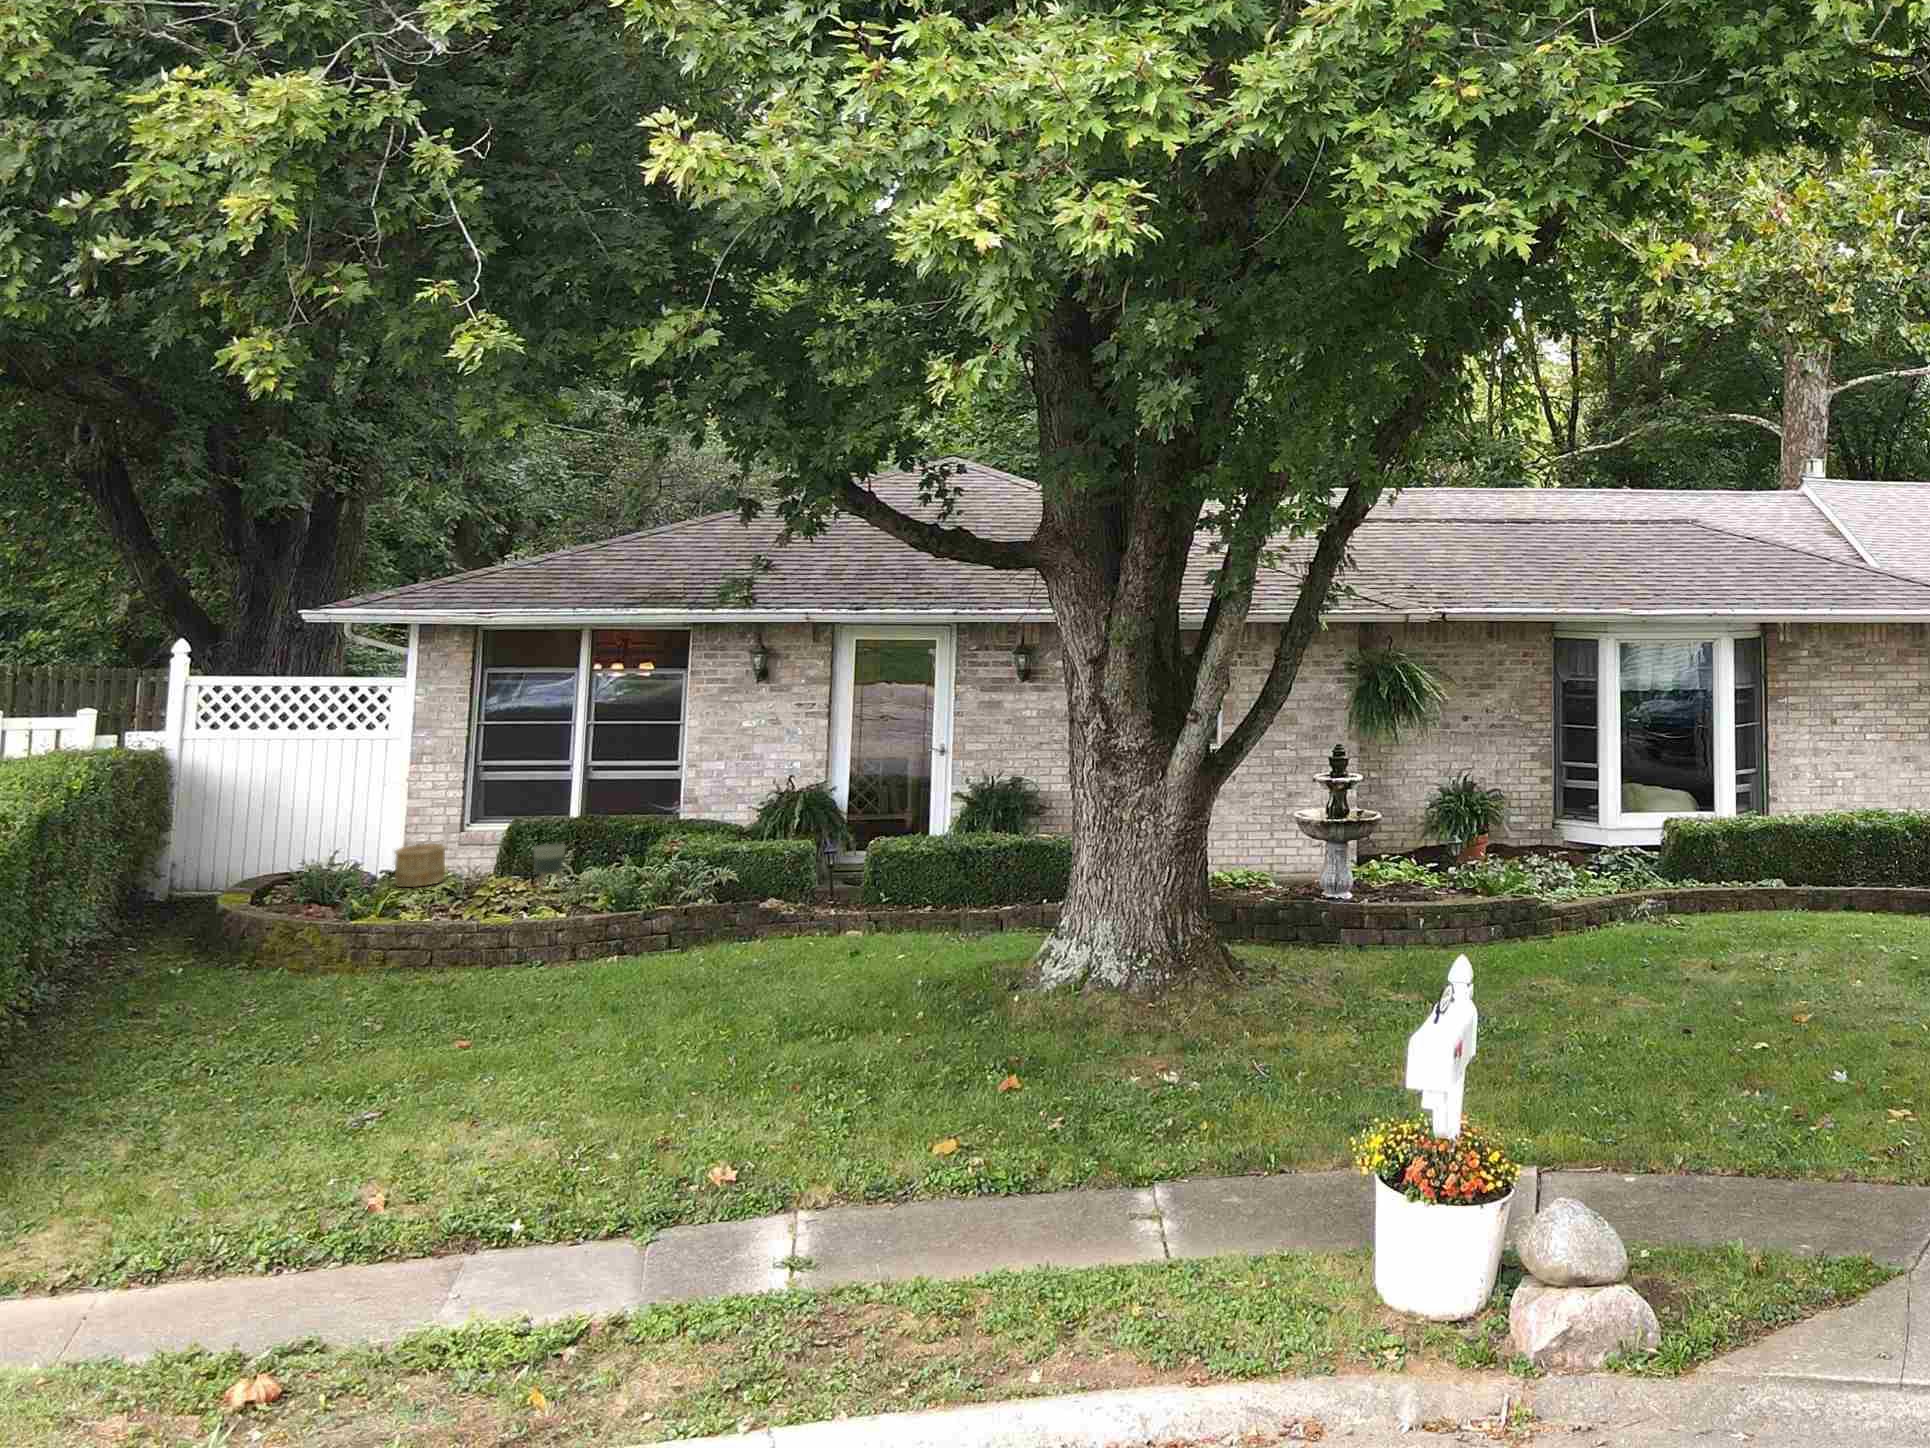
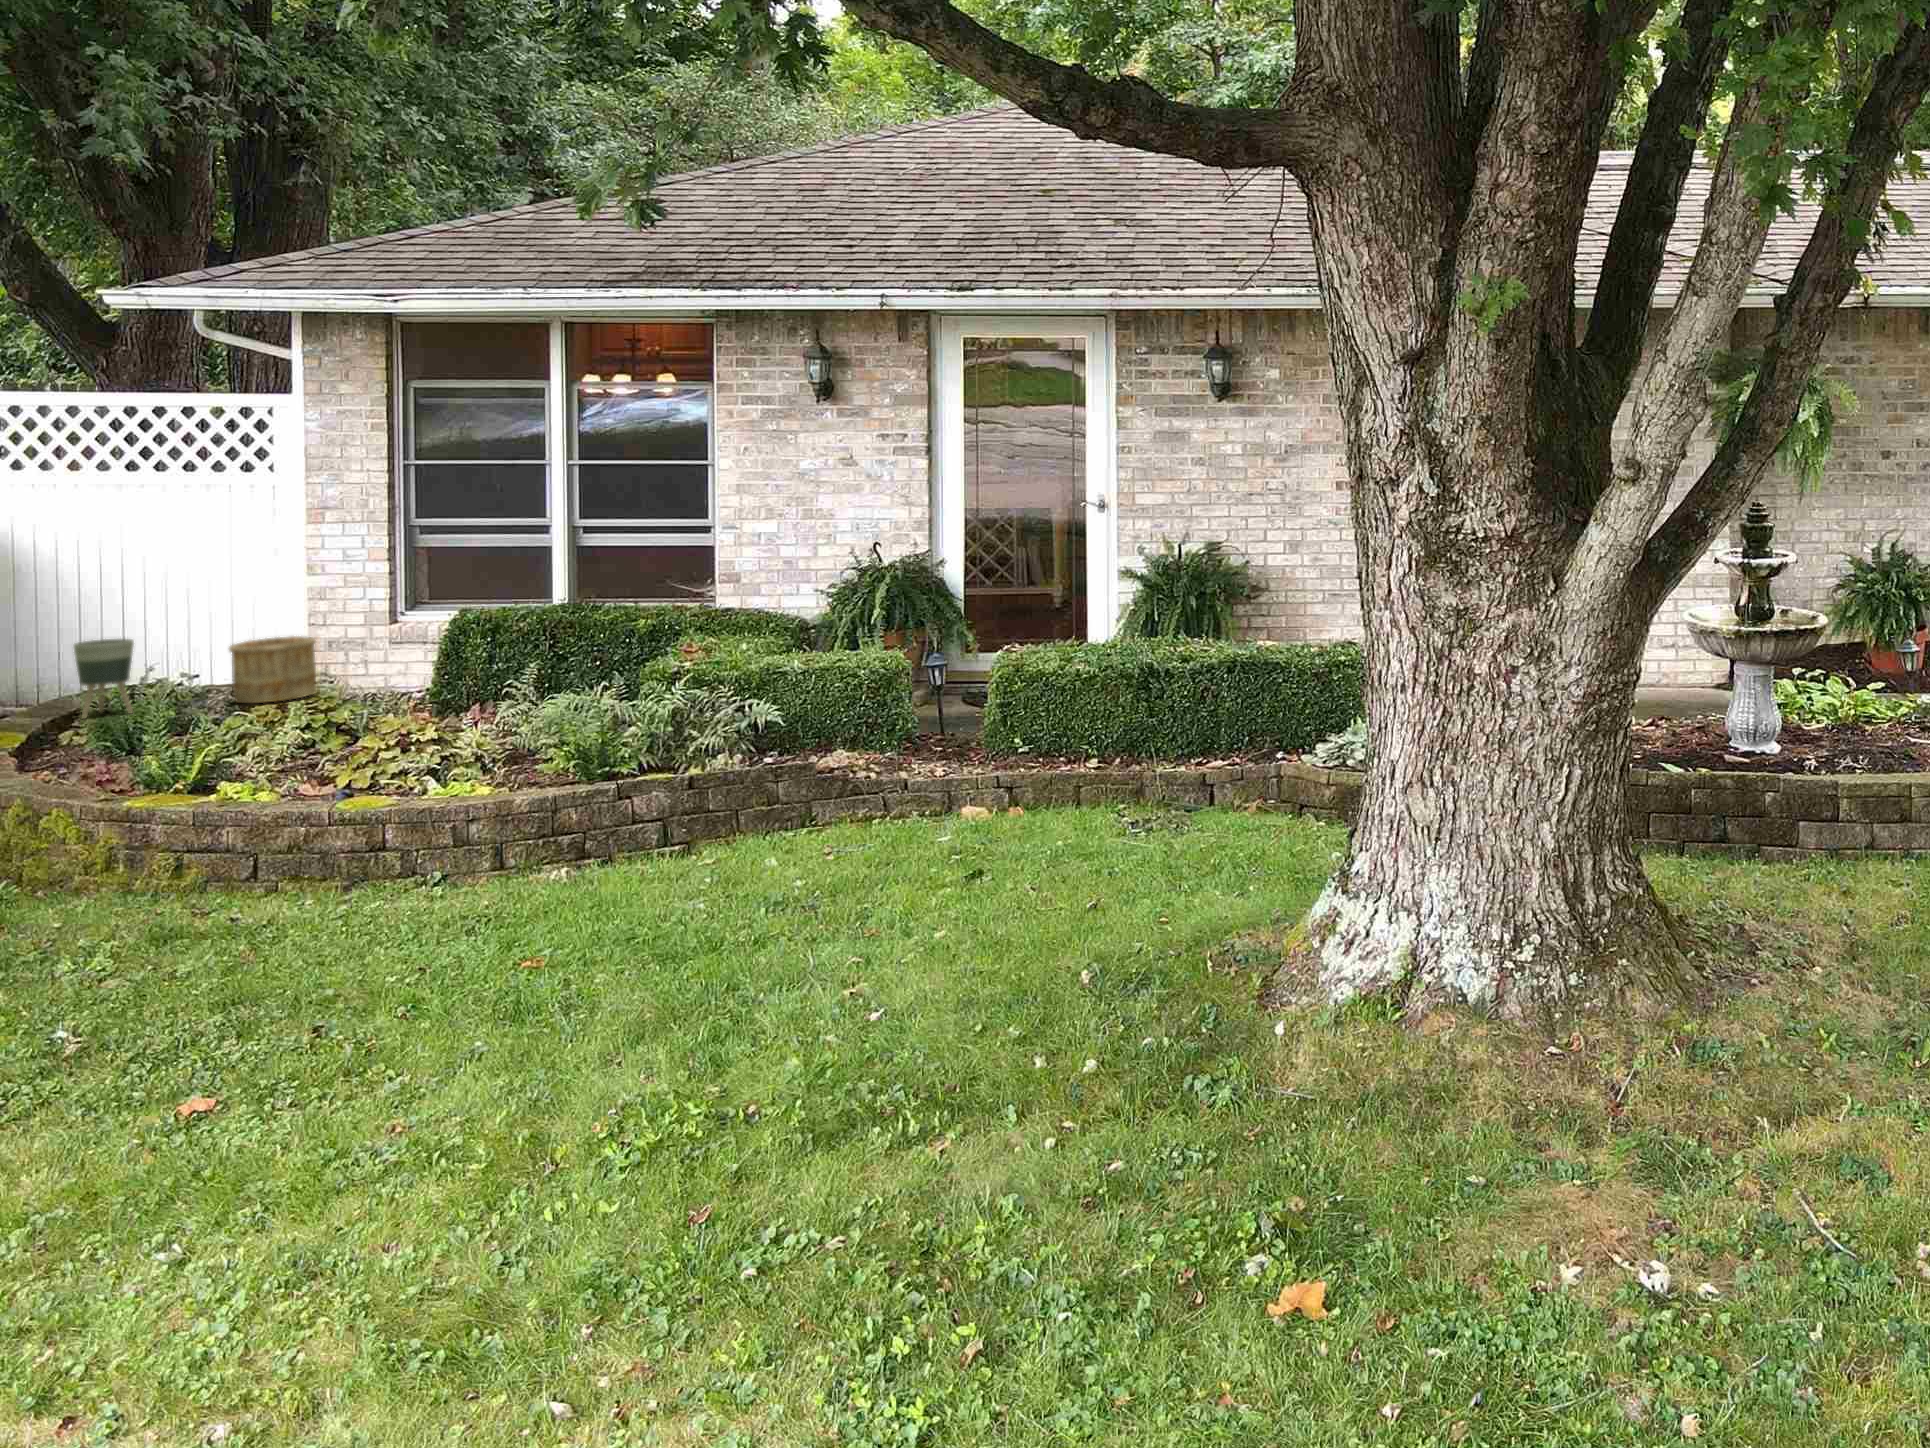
planter: present [534,844,565,893] -> present [74,639,134,718]

